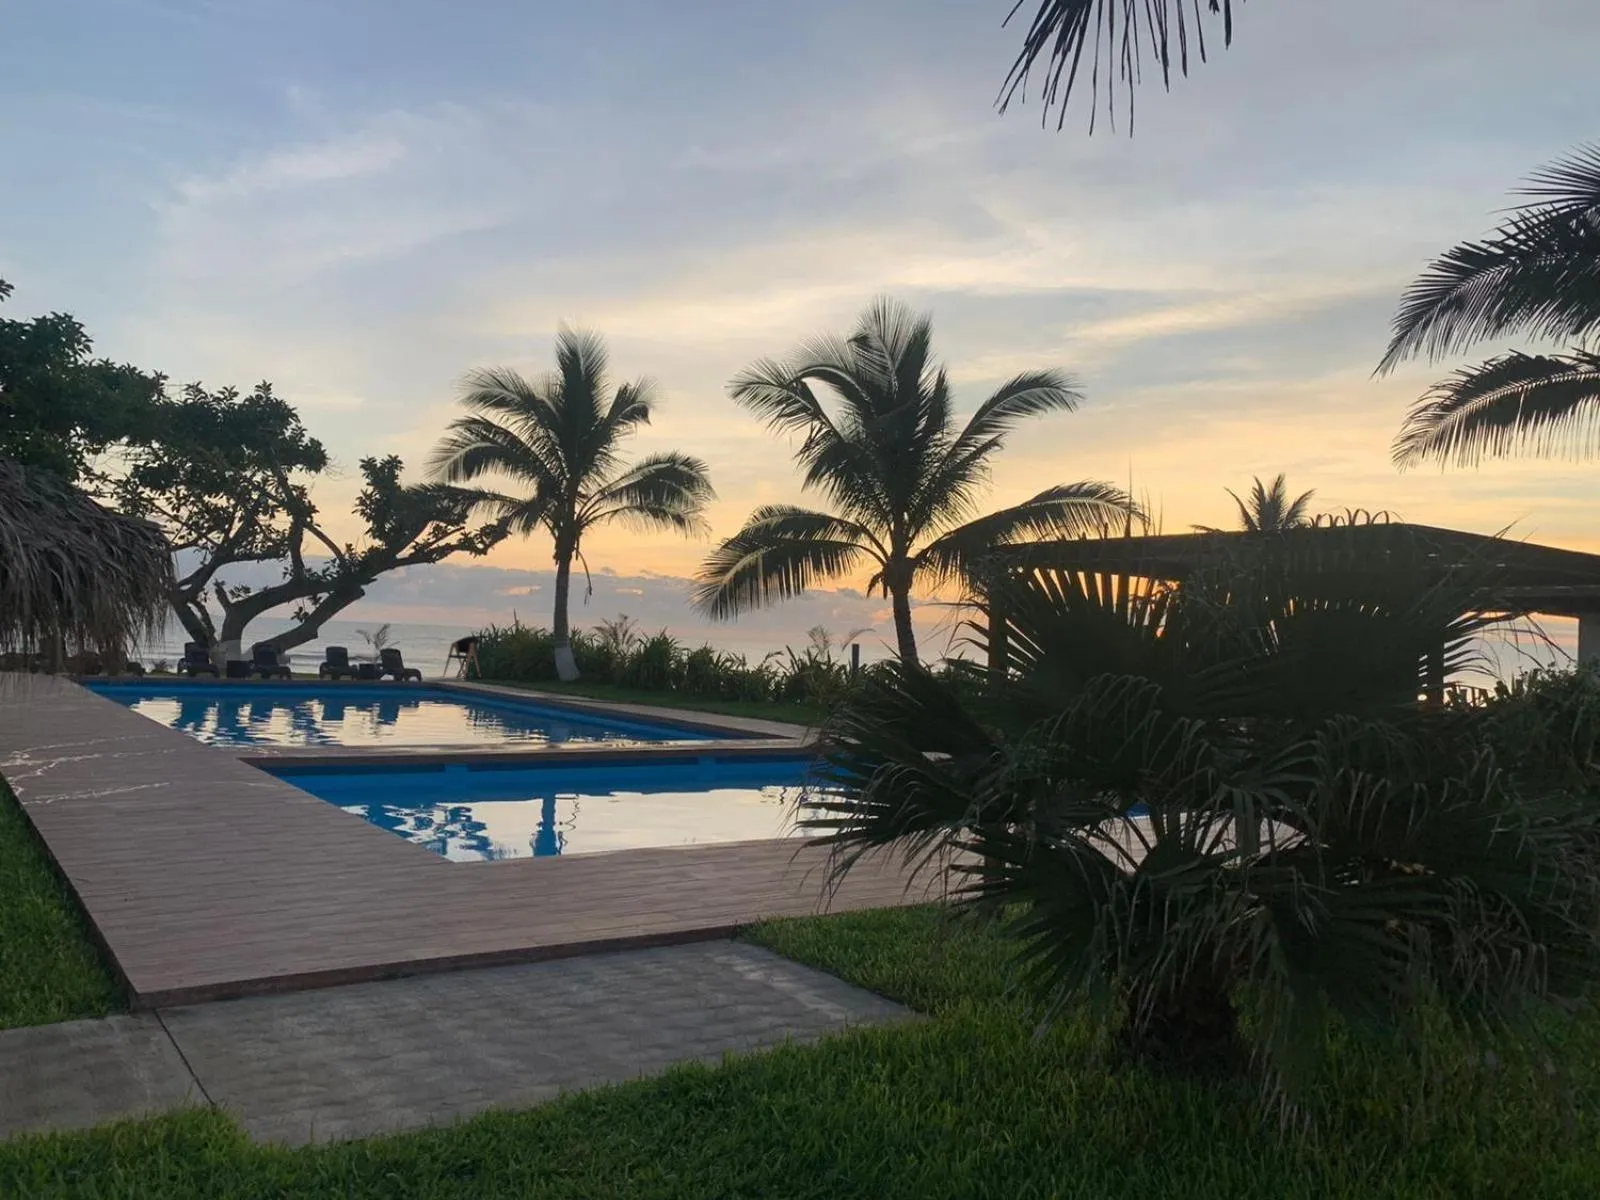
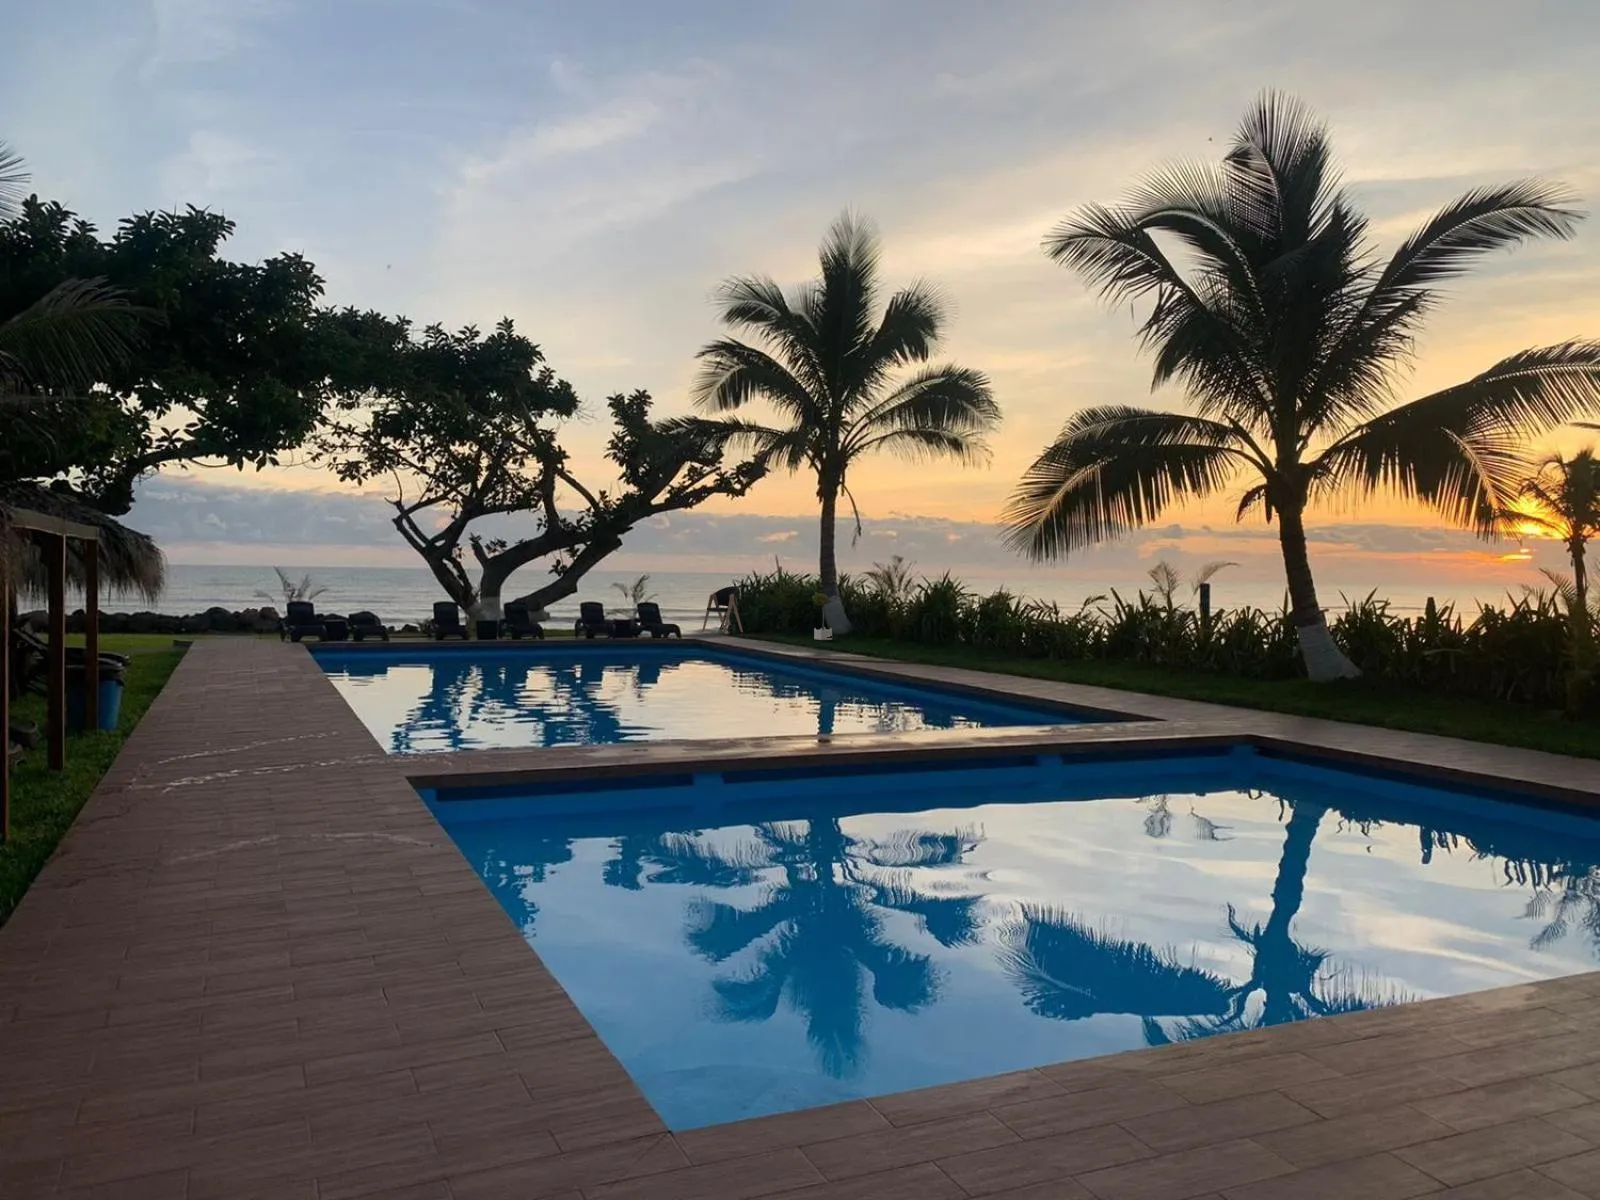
potted tree: none [545,643,563,685] -> present [813,592,832,640]

